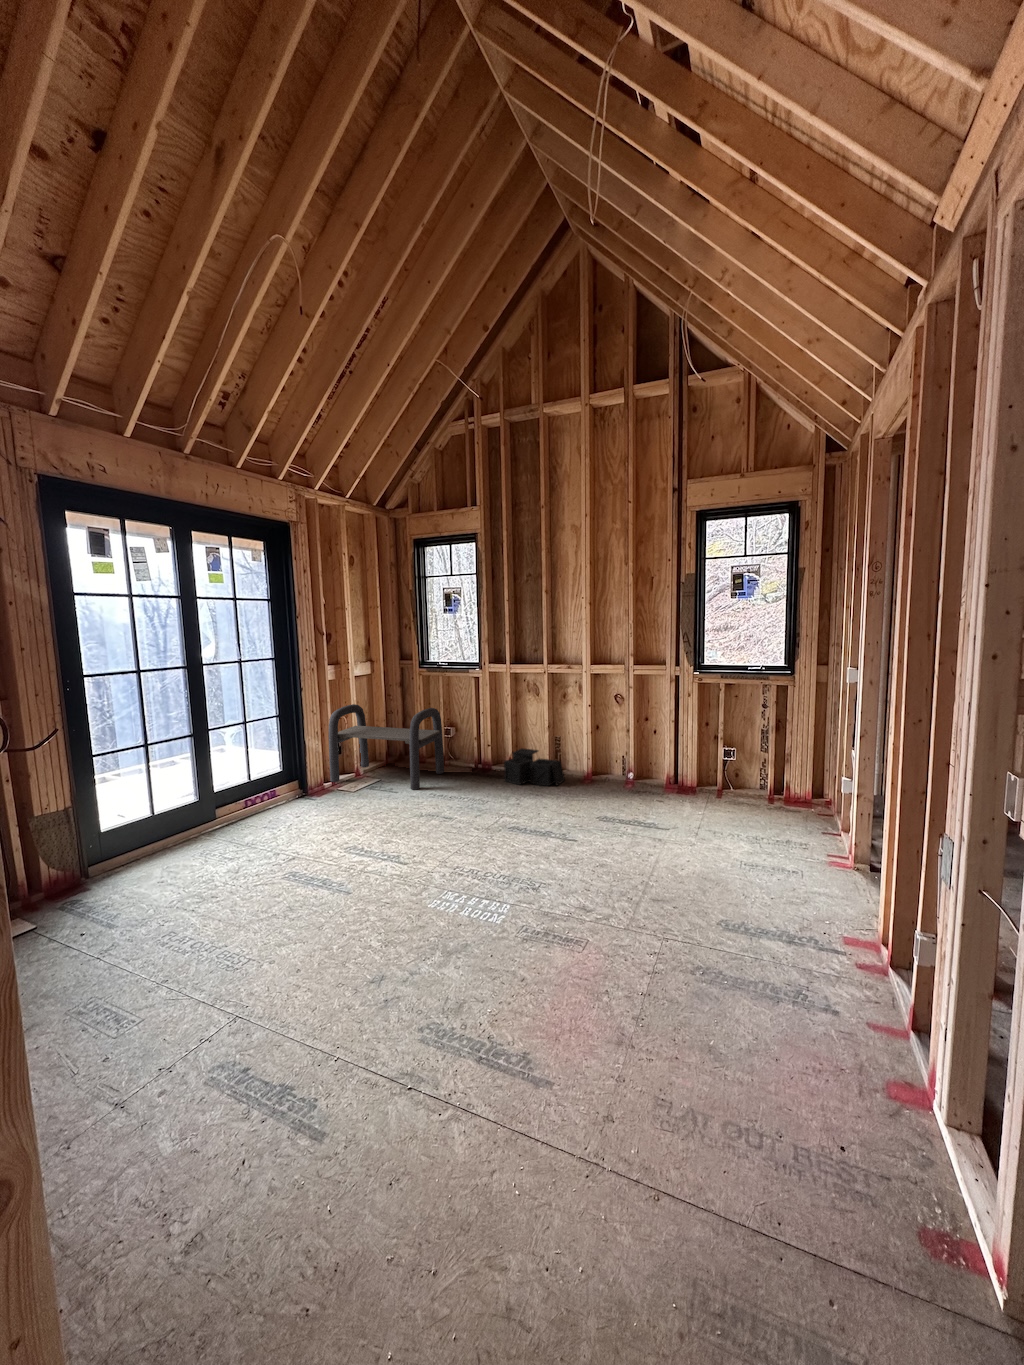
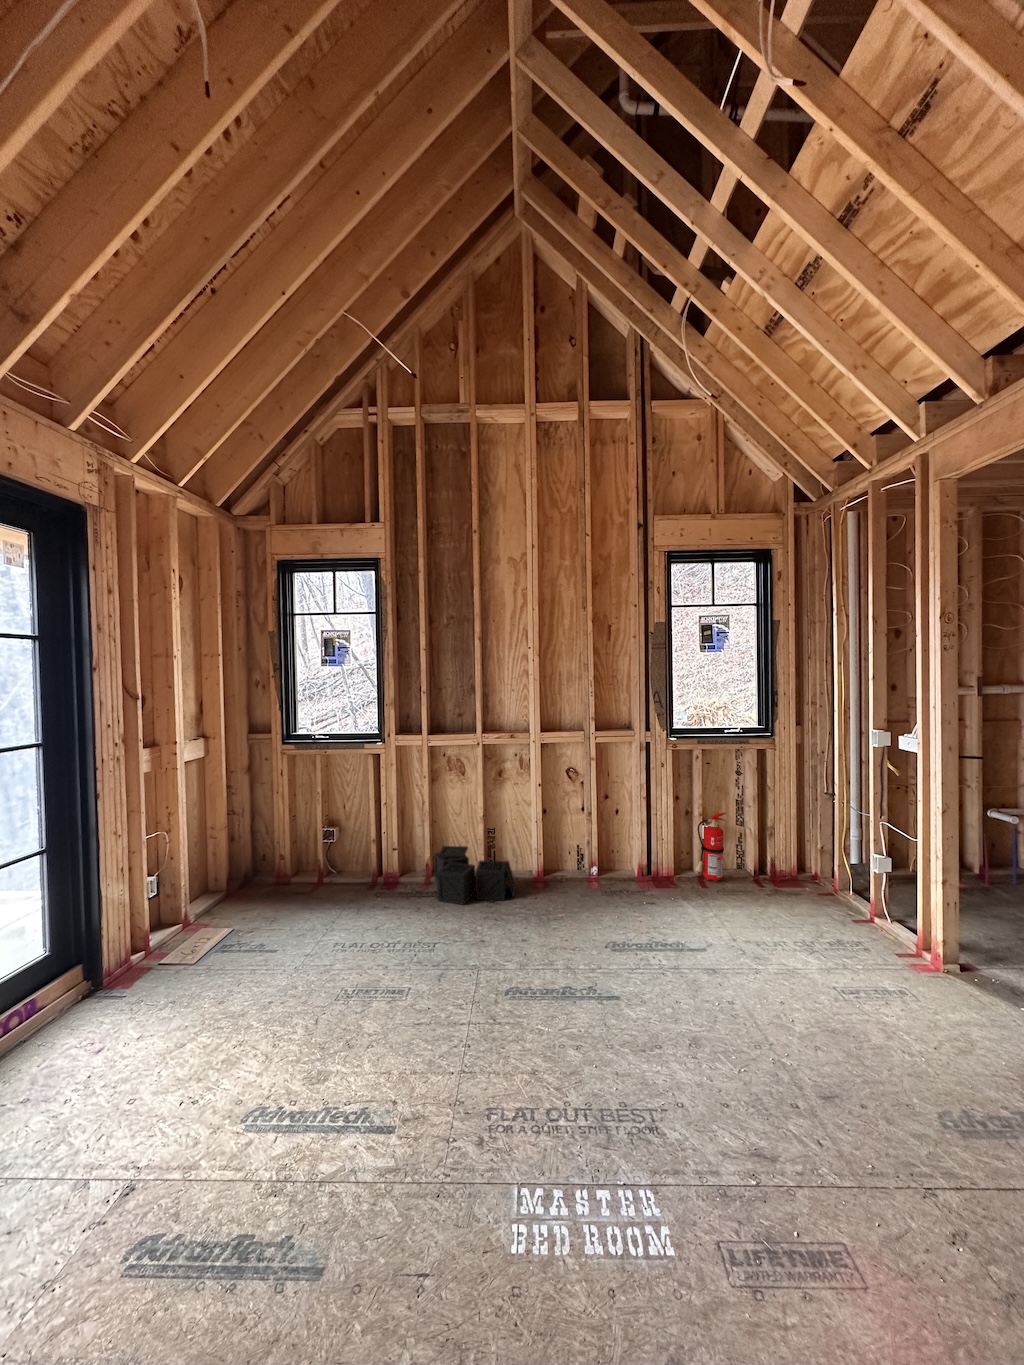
bench: present [329,704,444,790] -> none [140,805,338,952]
fire extinguisher: none [714,735,745,797] -> present [695,808,727,882]

